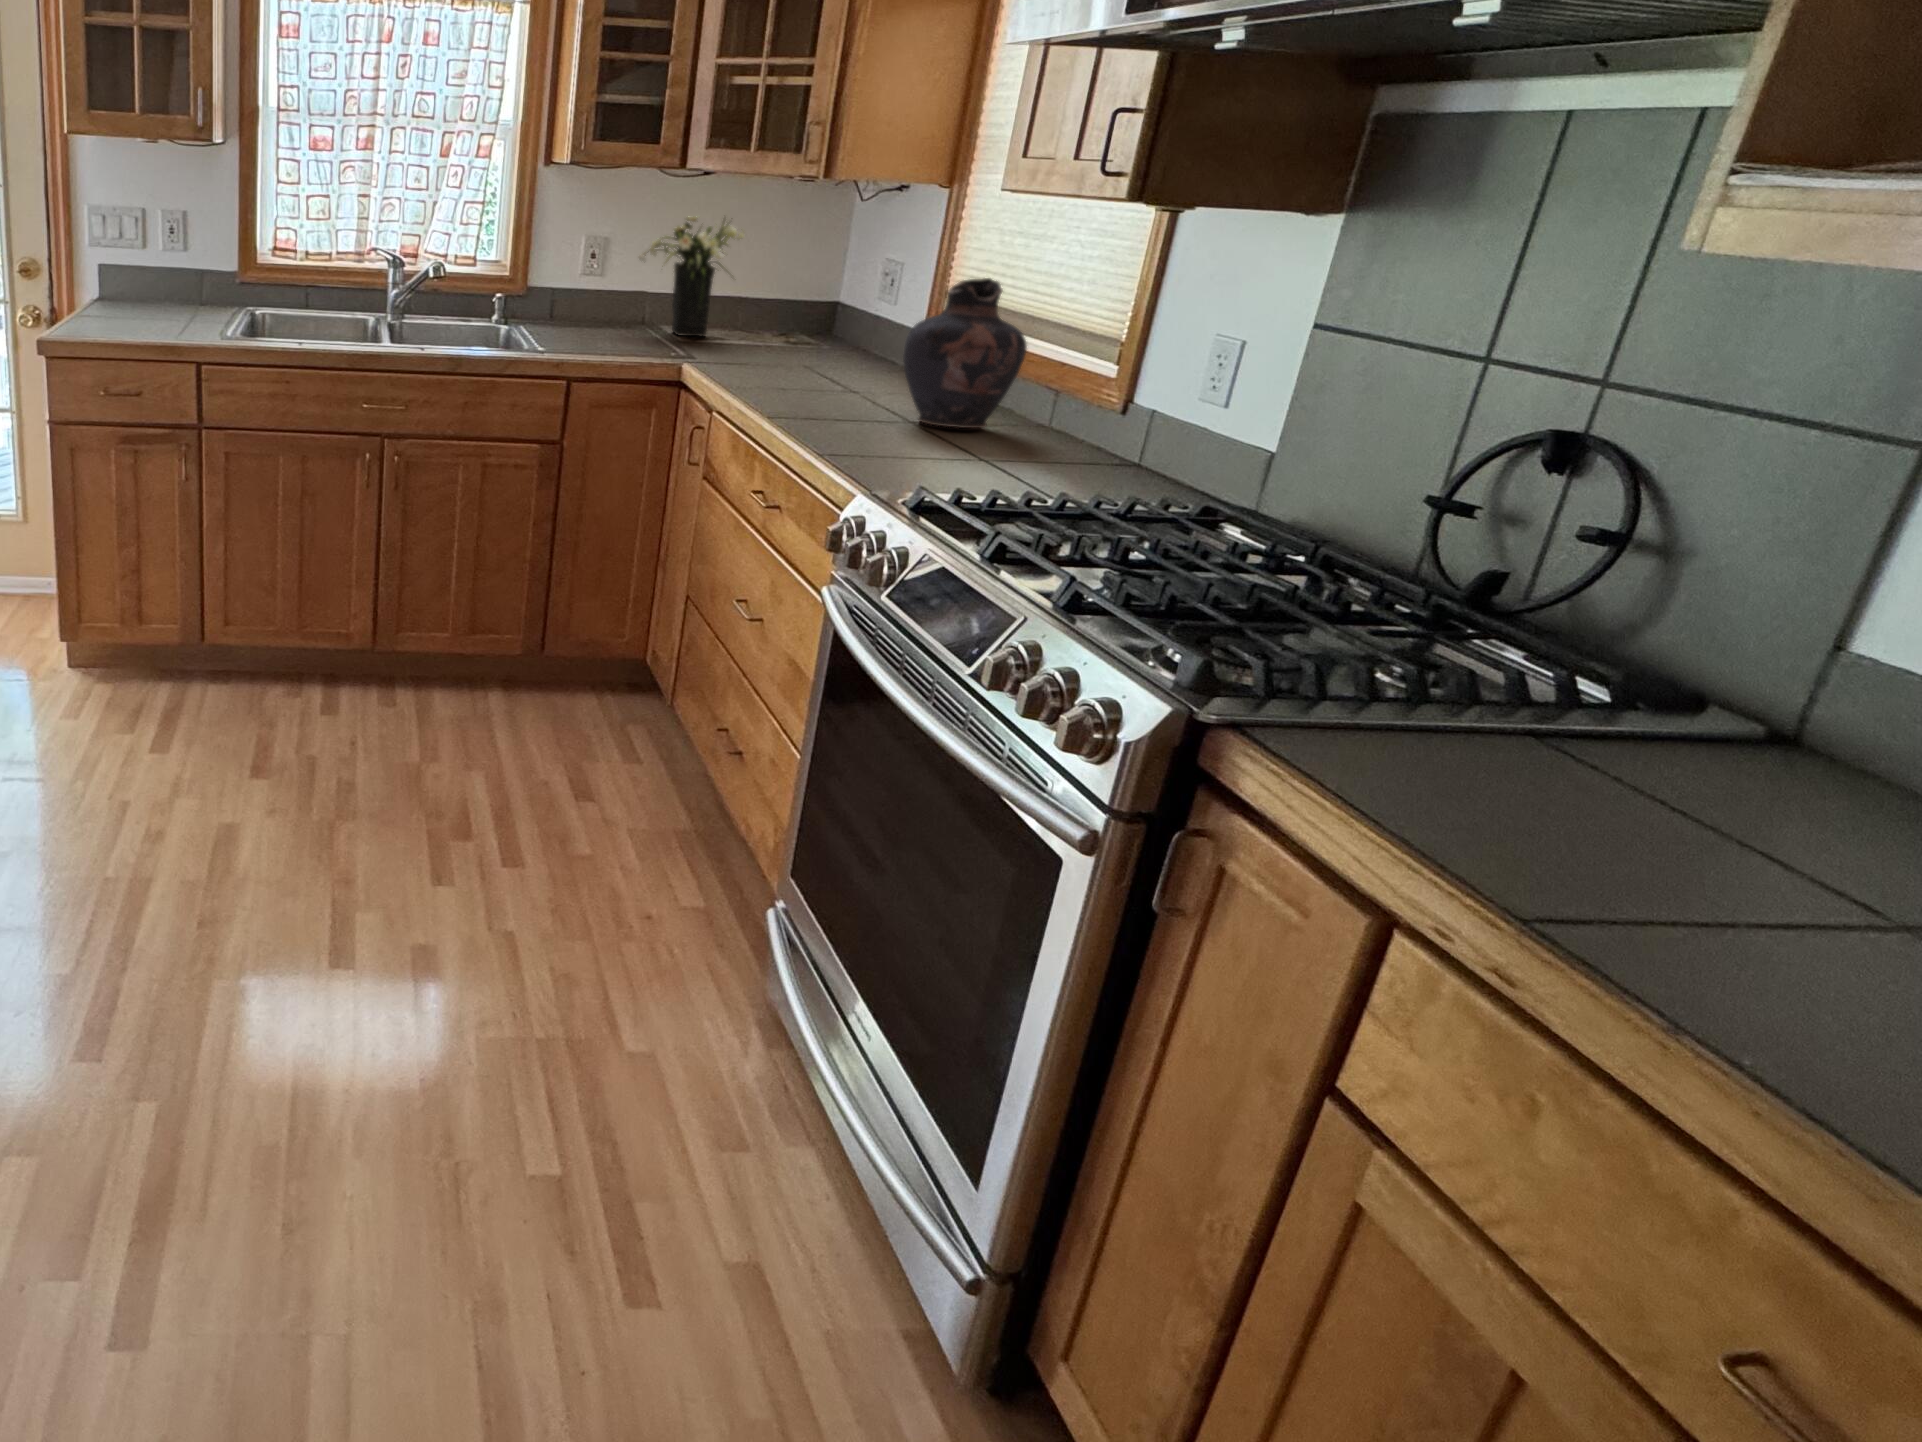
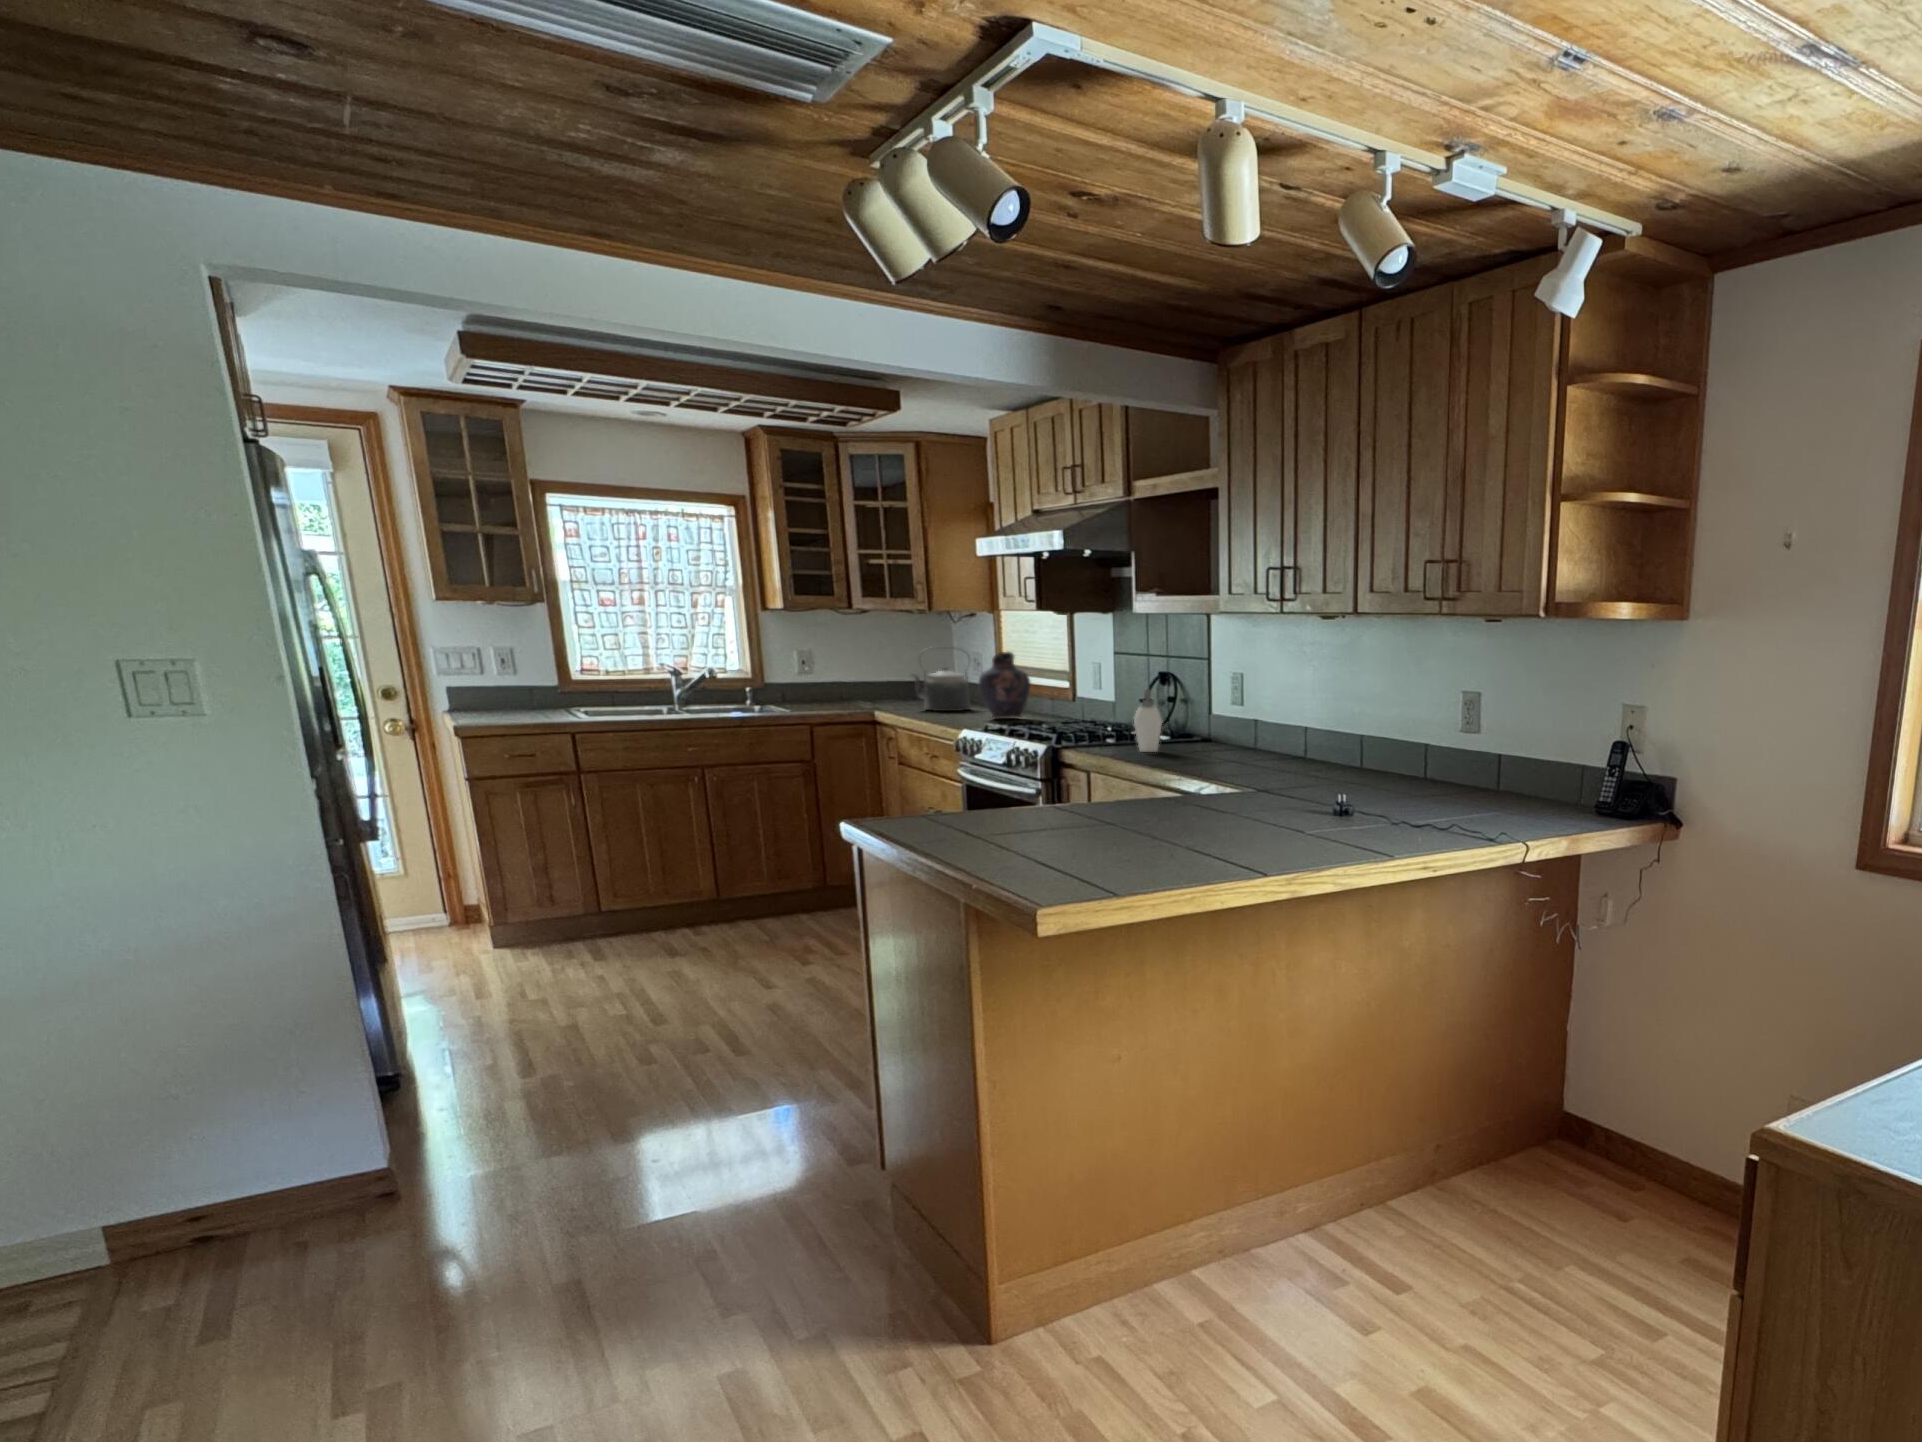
flower arrangement: present [639,216,744,337] -> none [832,634,894,704]
kettle: none [763,249,885,376] -> present [911,647,970,711]
soap dispenser: none [1620,583,1891,847] -> present [1134,689,1162,752]

